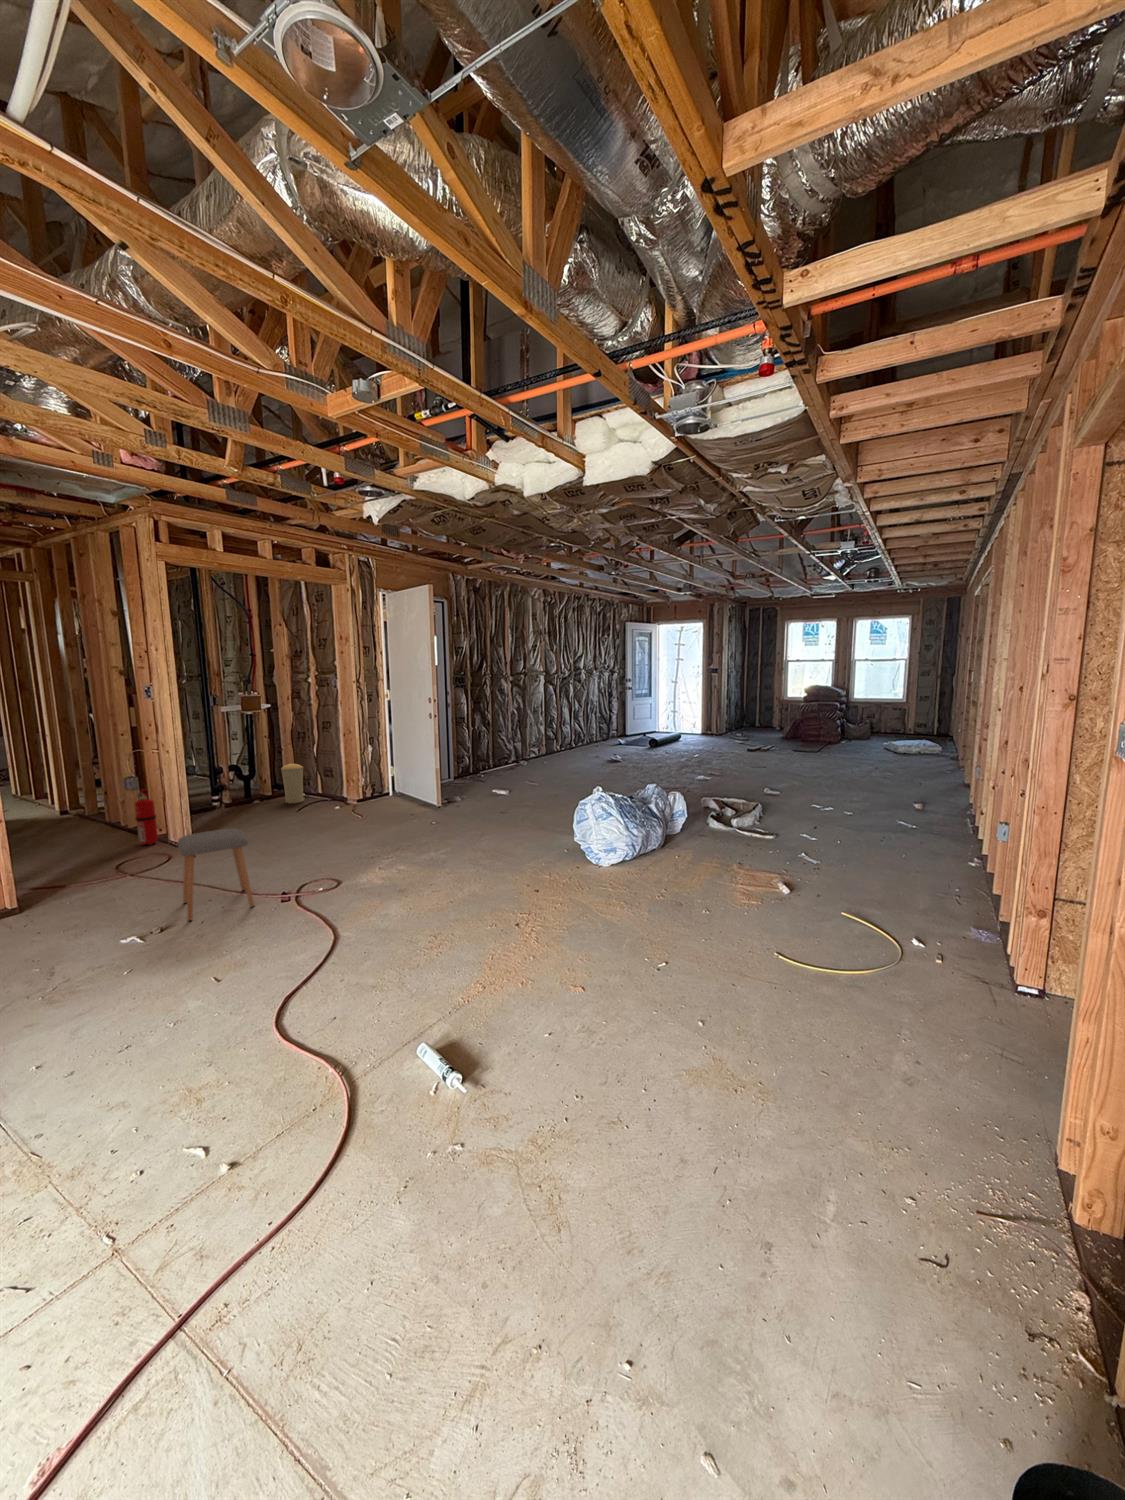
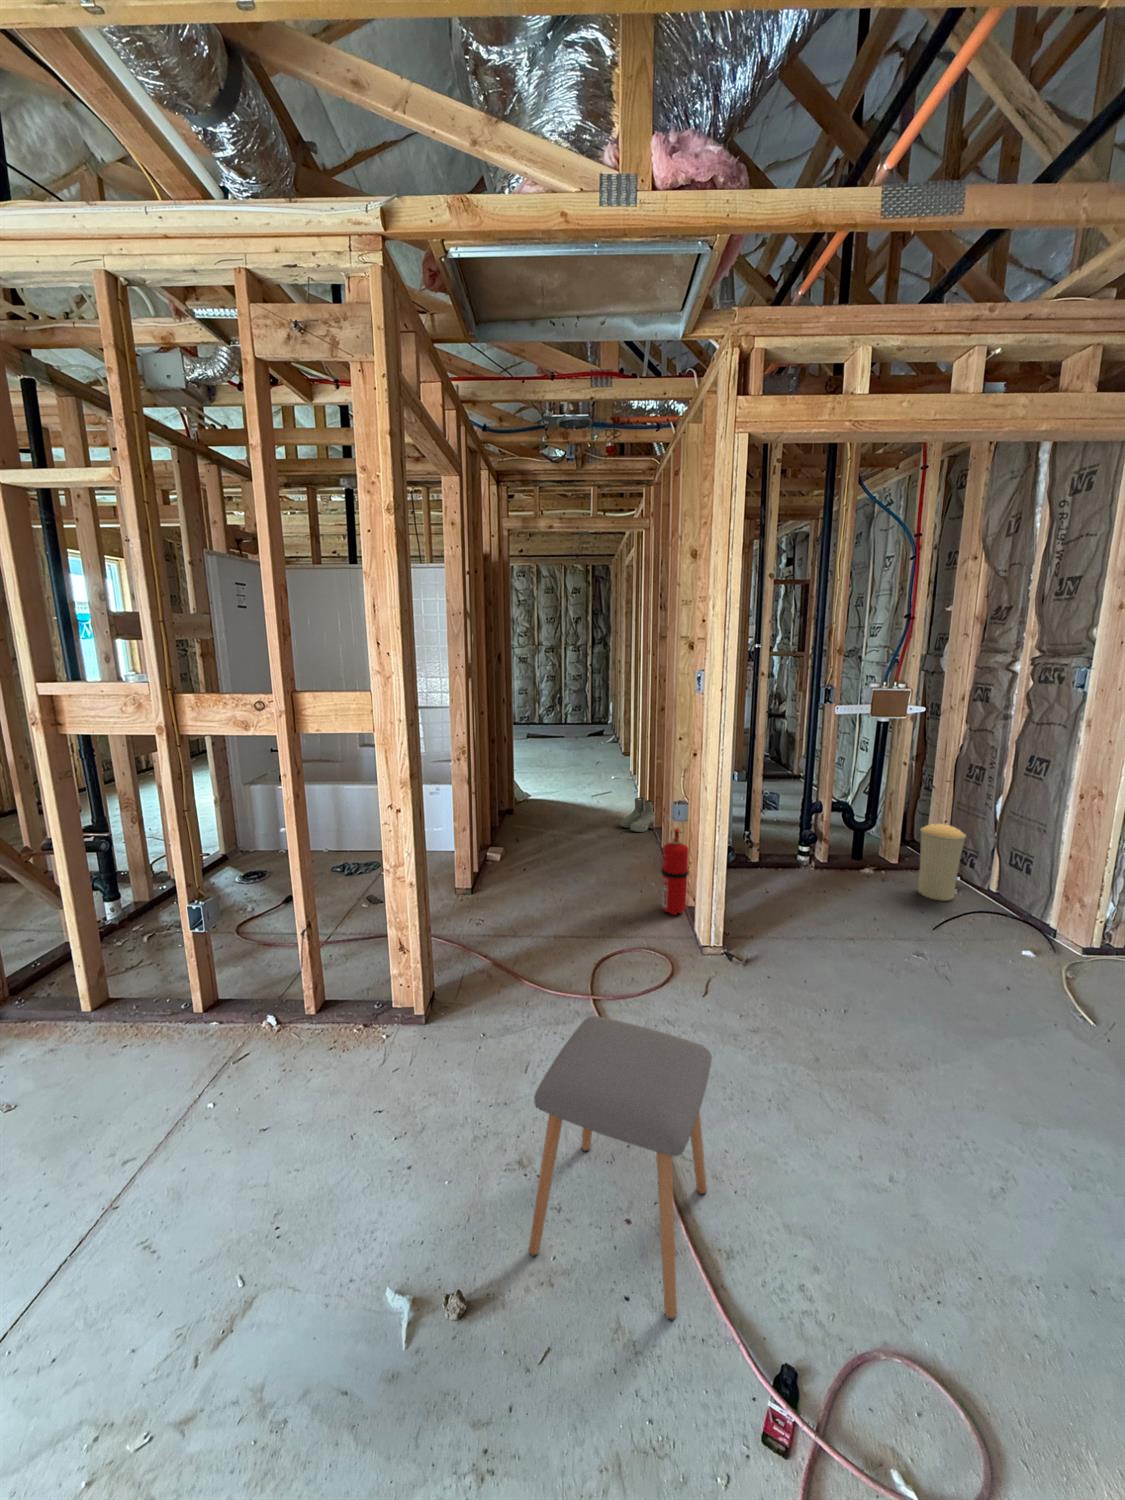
boots: none [48,797,86,824] -> present [620,798,654,832]

